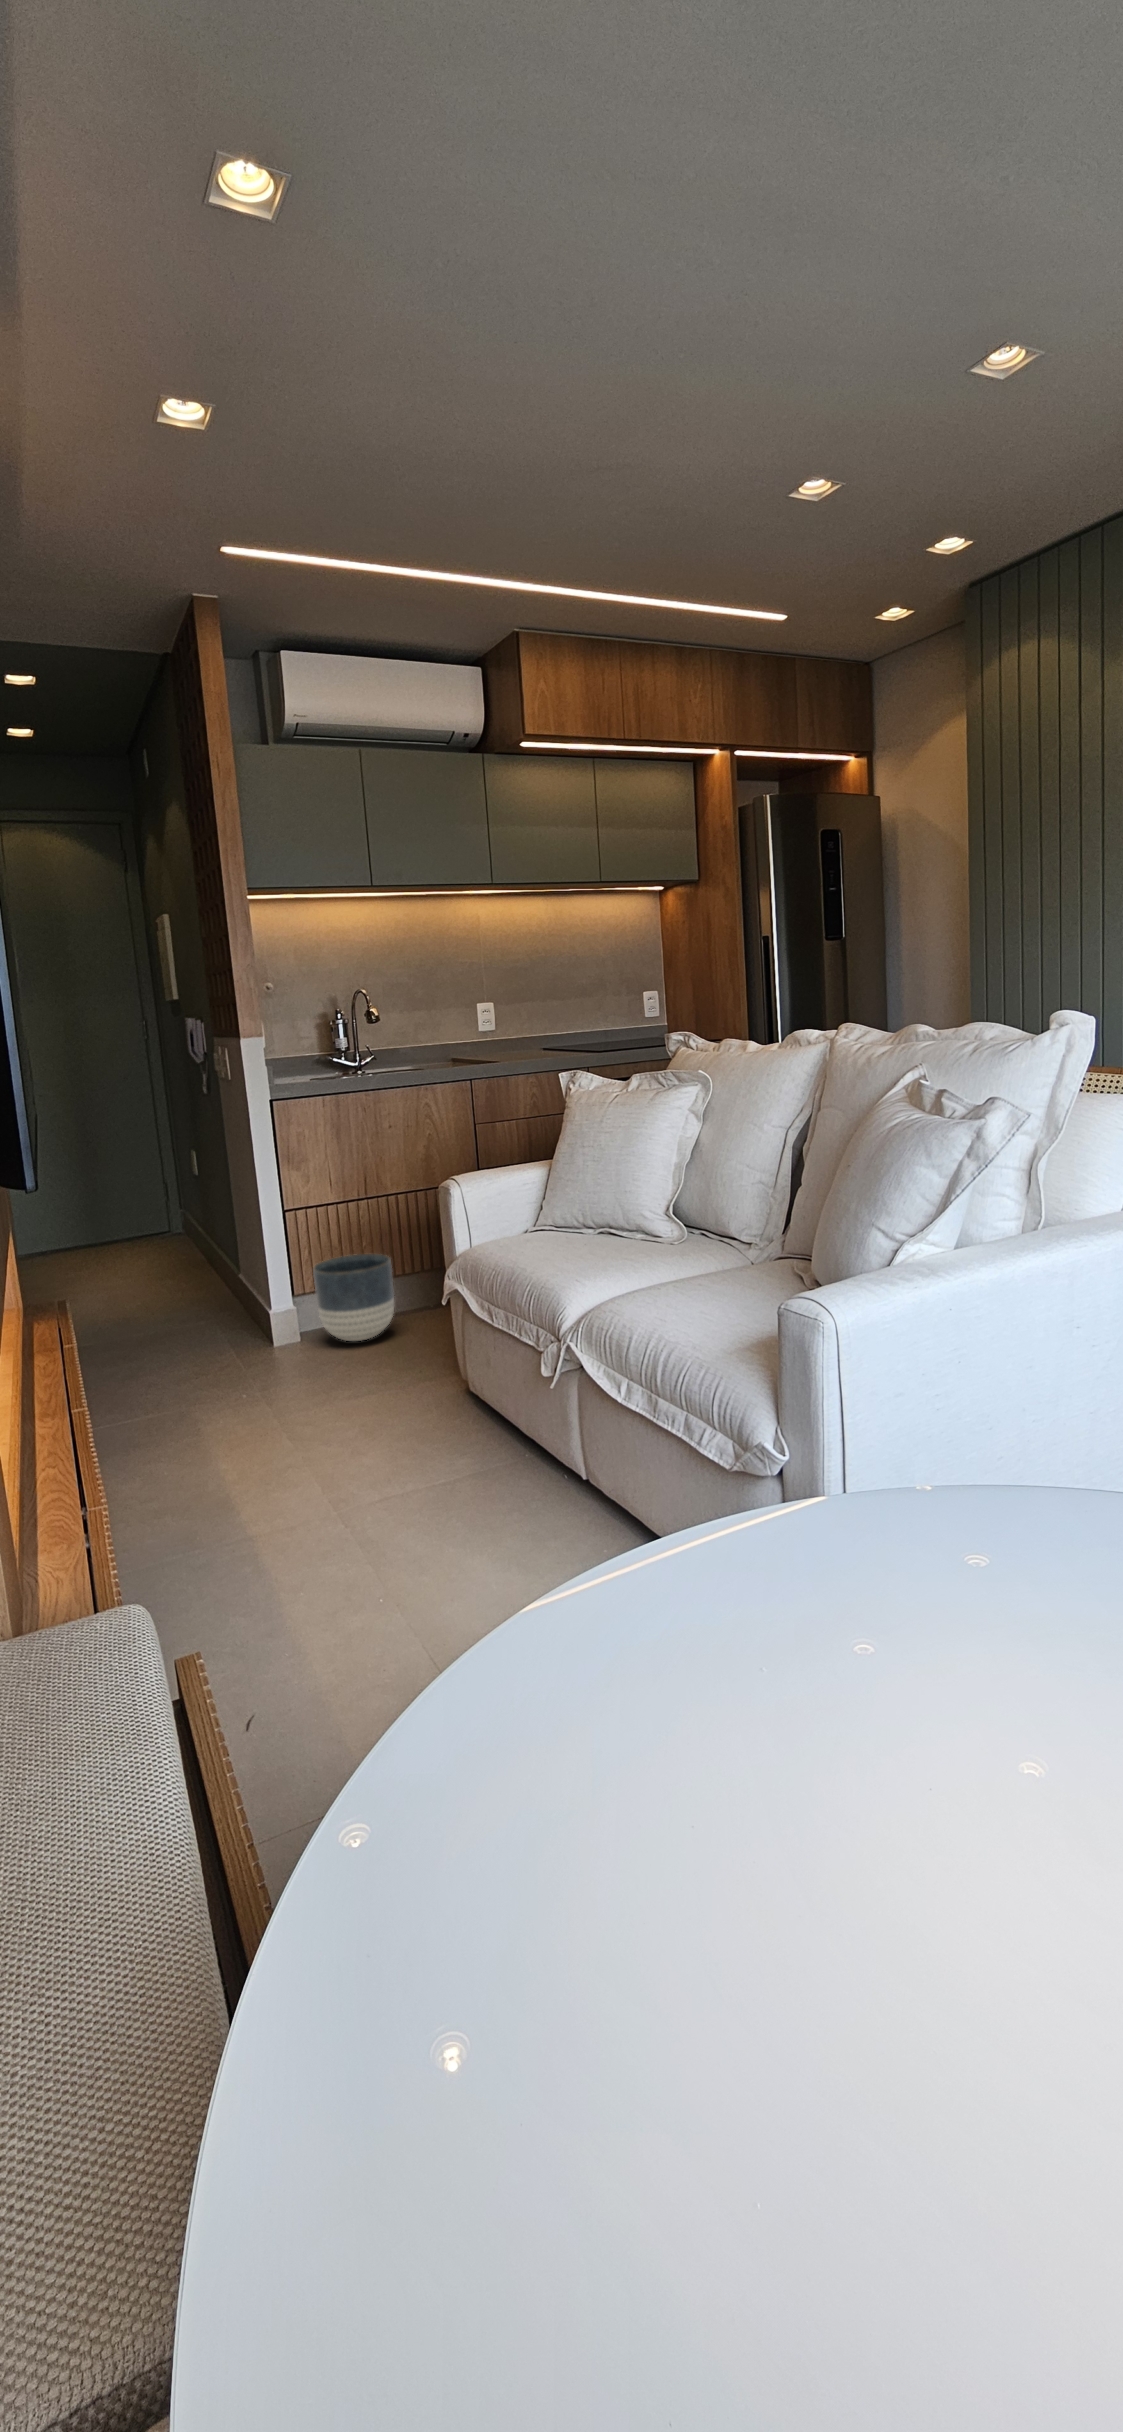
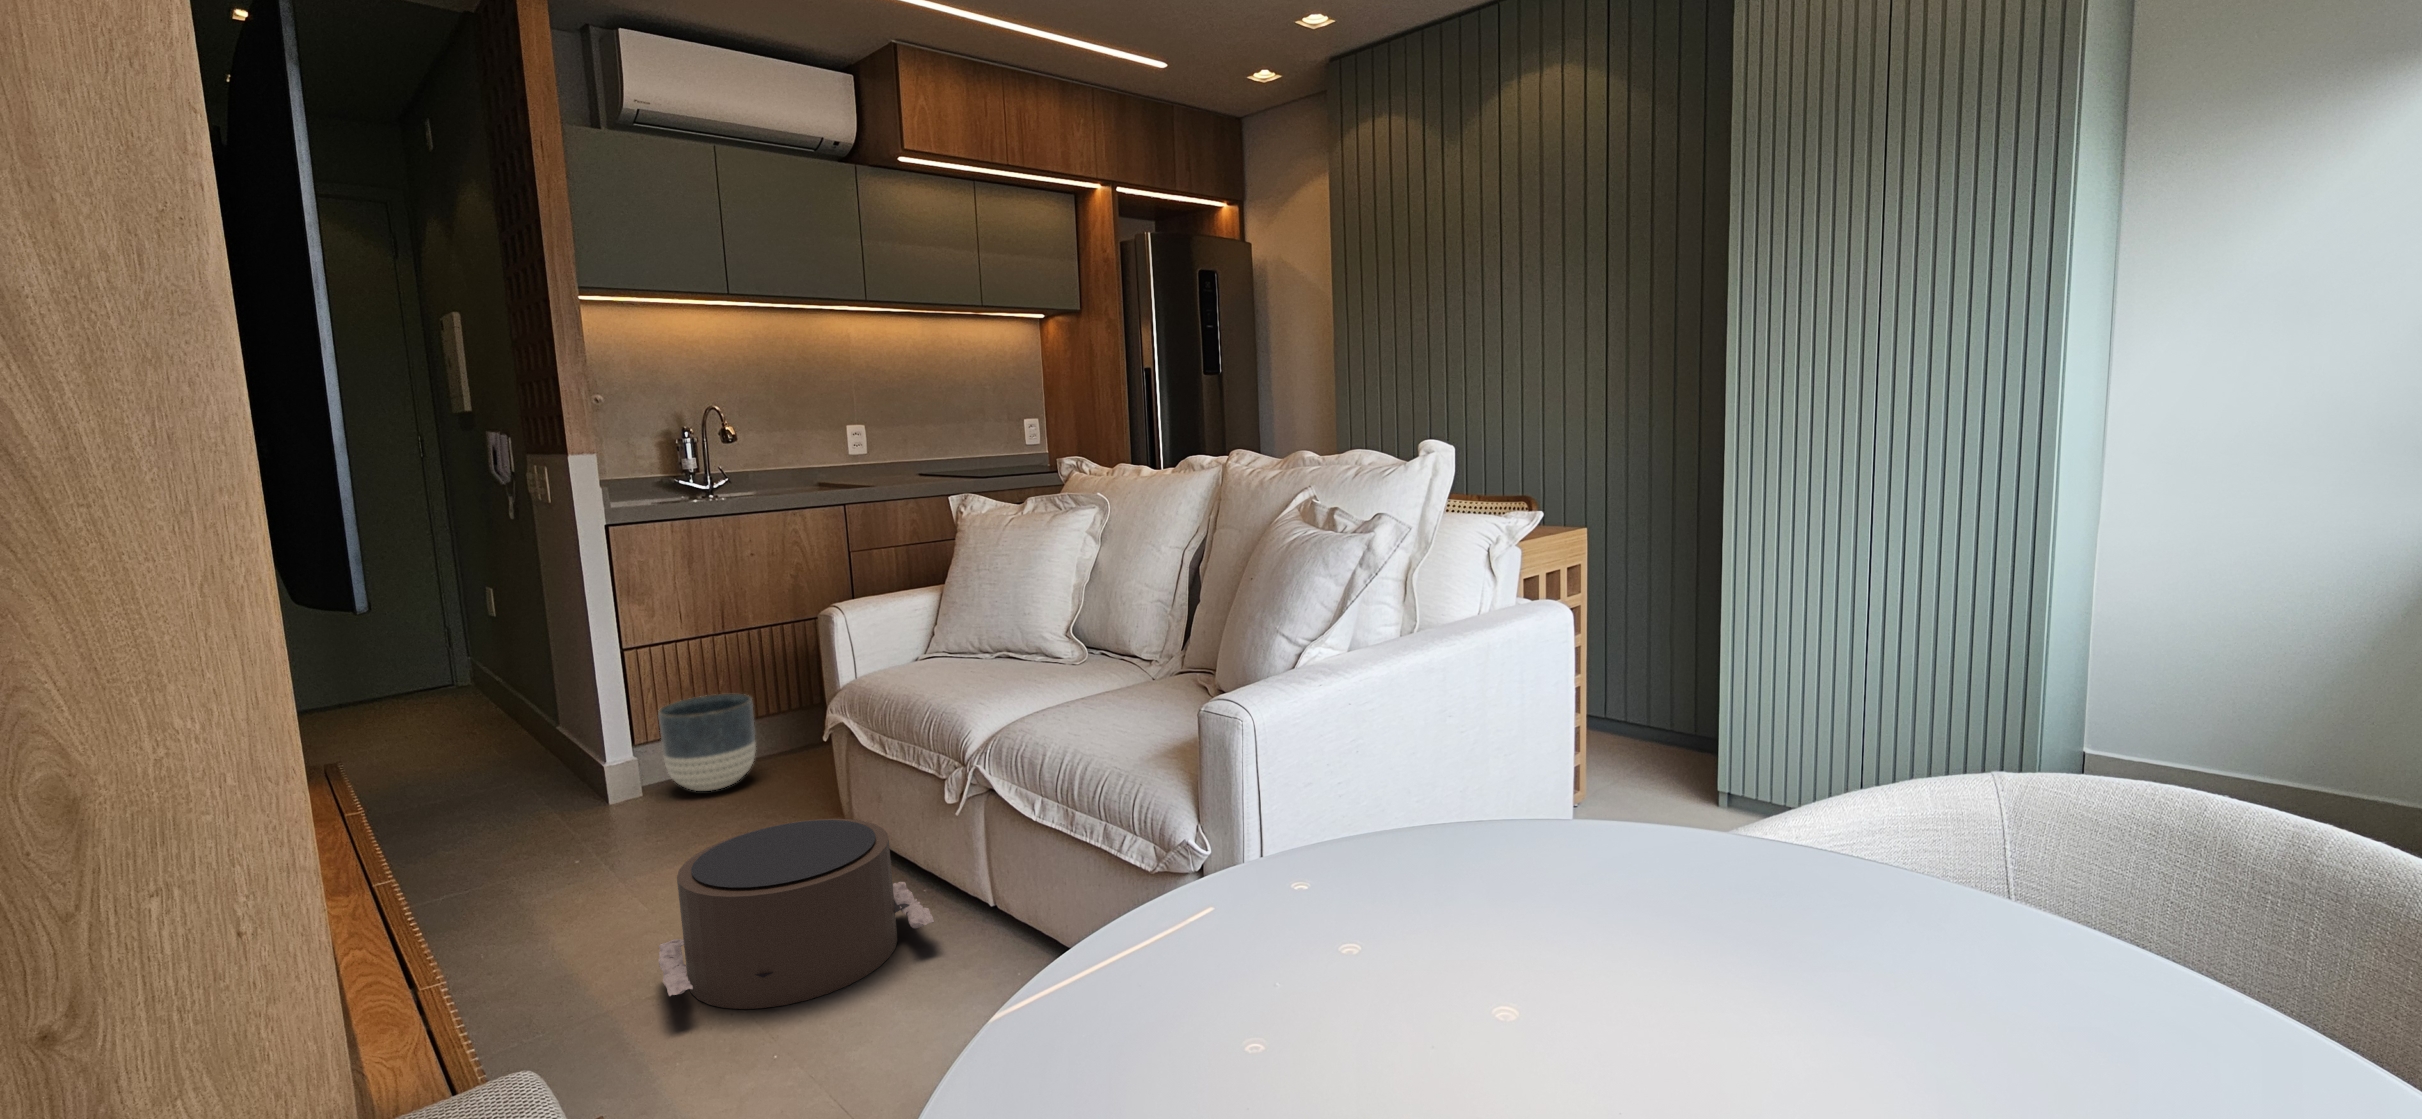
pouf: none [292,1381,531,1556] -> present [658,819,934,1009]

